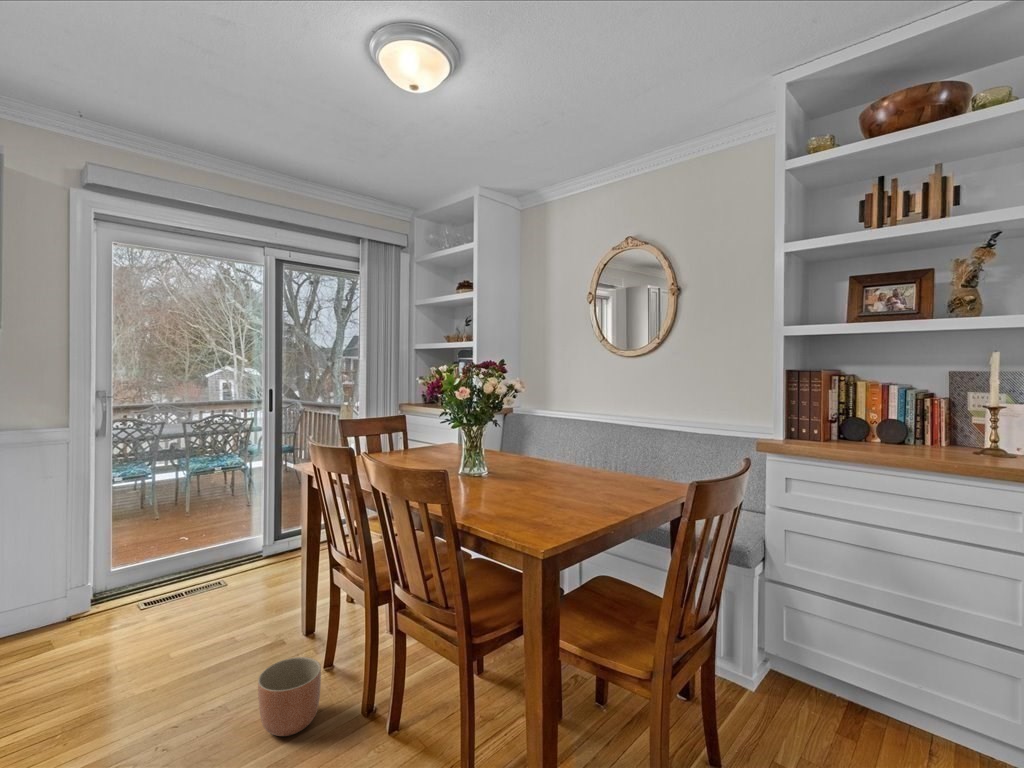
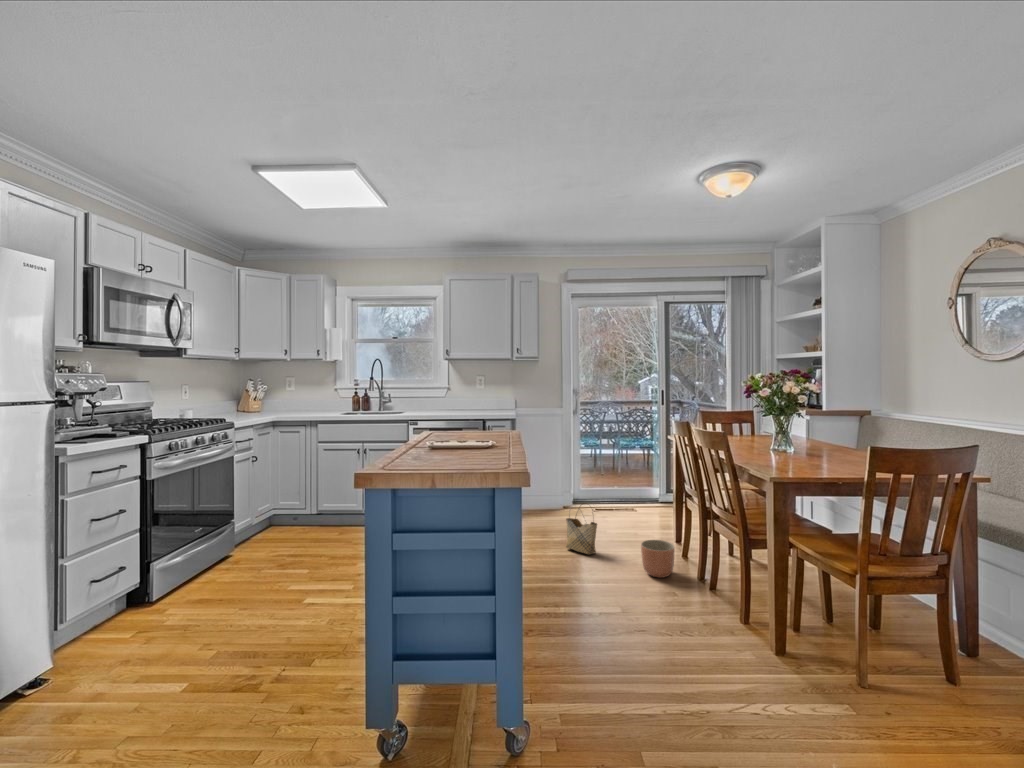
woven basket: none [73,622,157,735] -> present [566,503,597,554]

